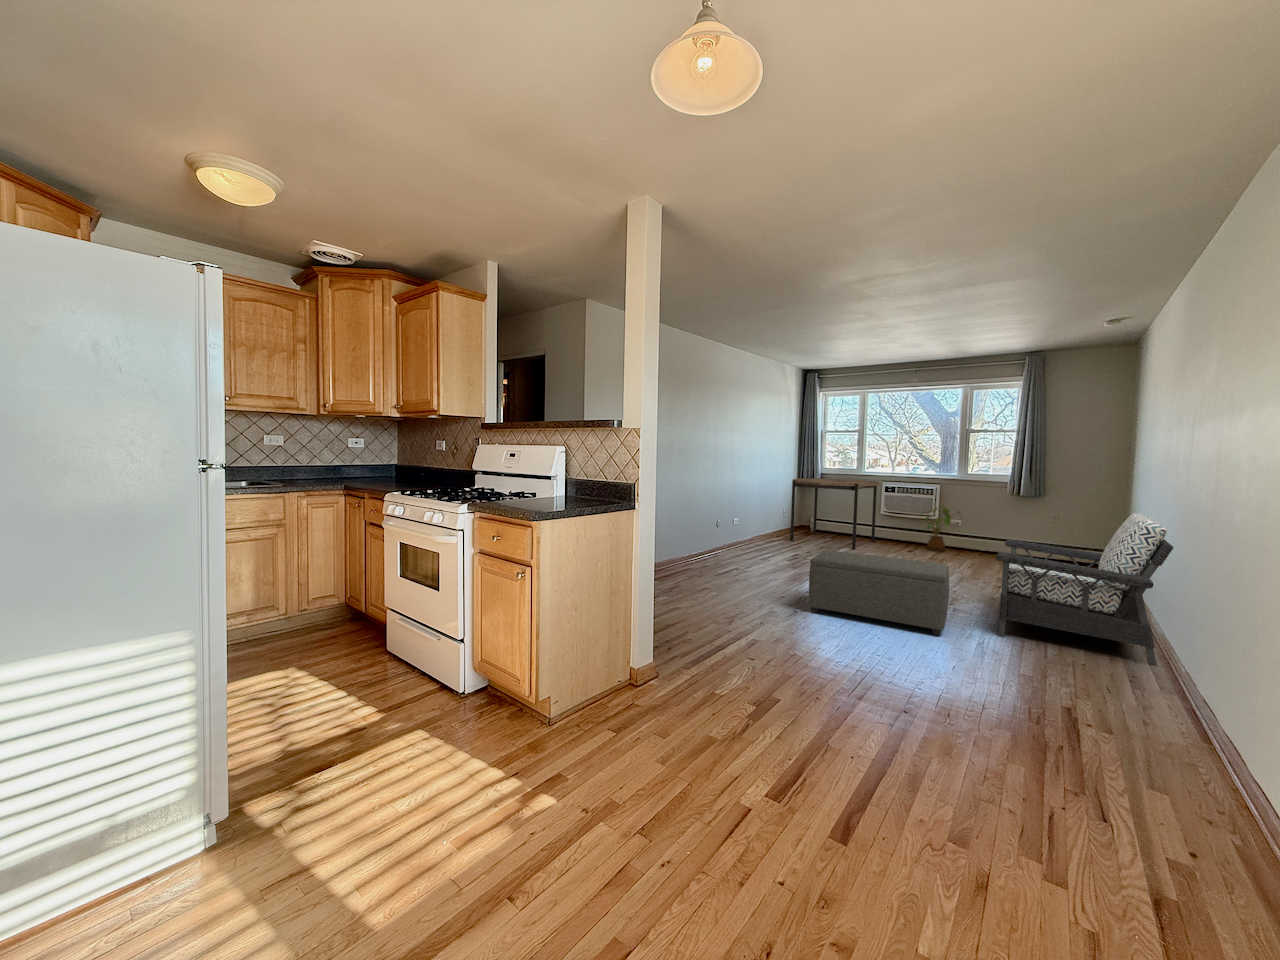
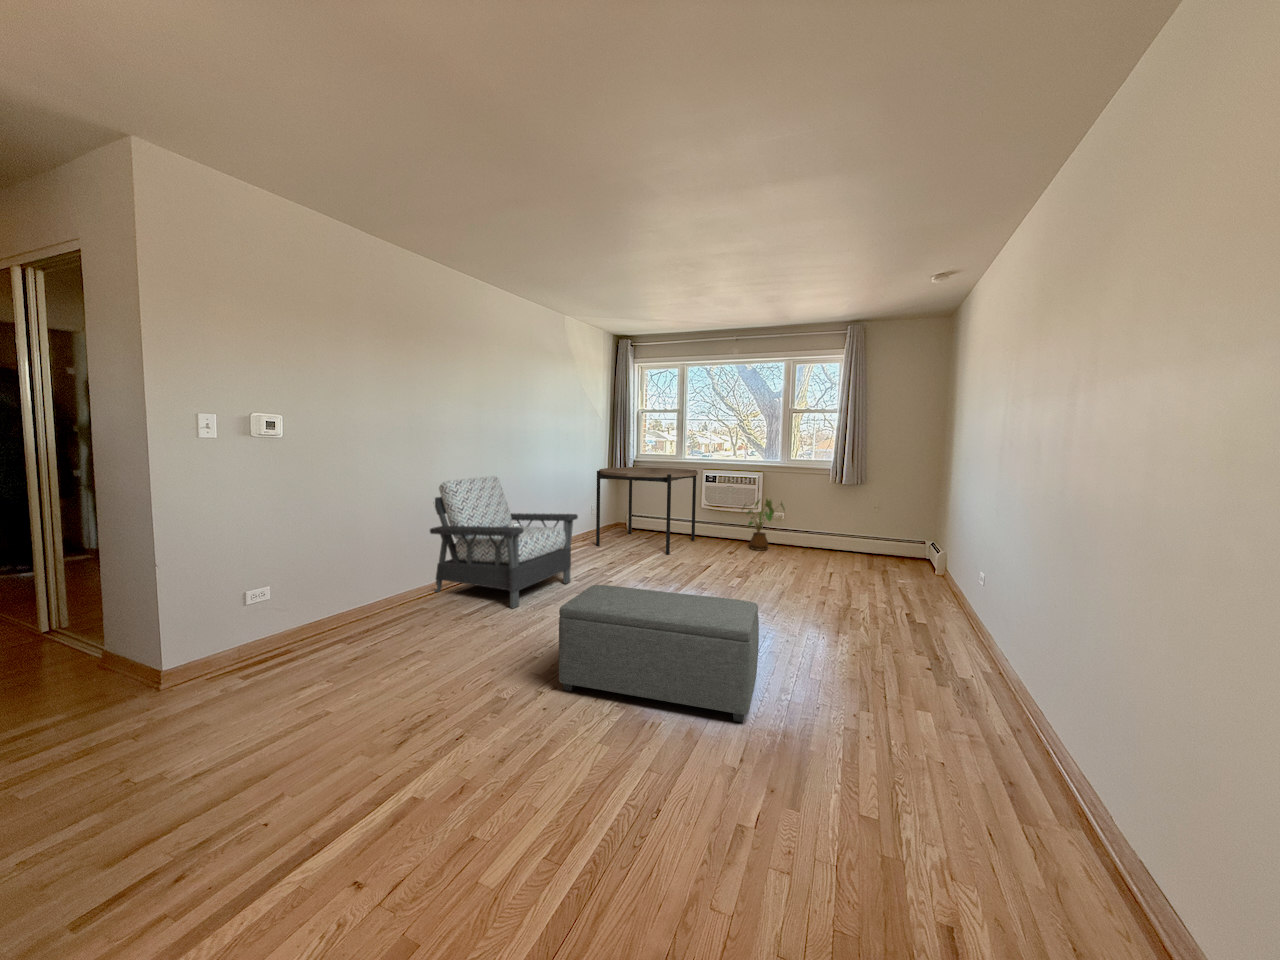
armchair: present [996,513,1173,666] -> present [430,476,578,608]

